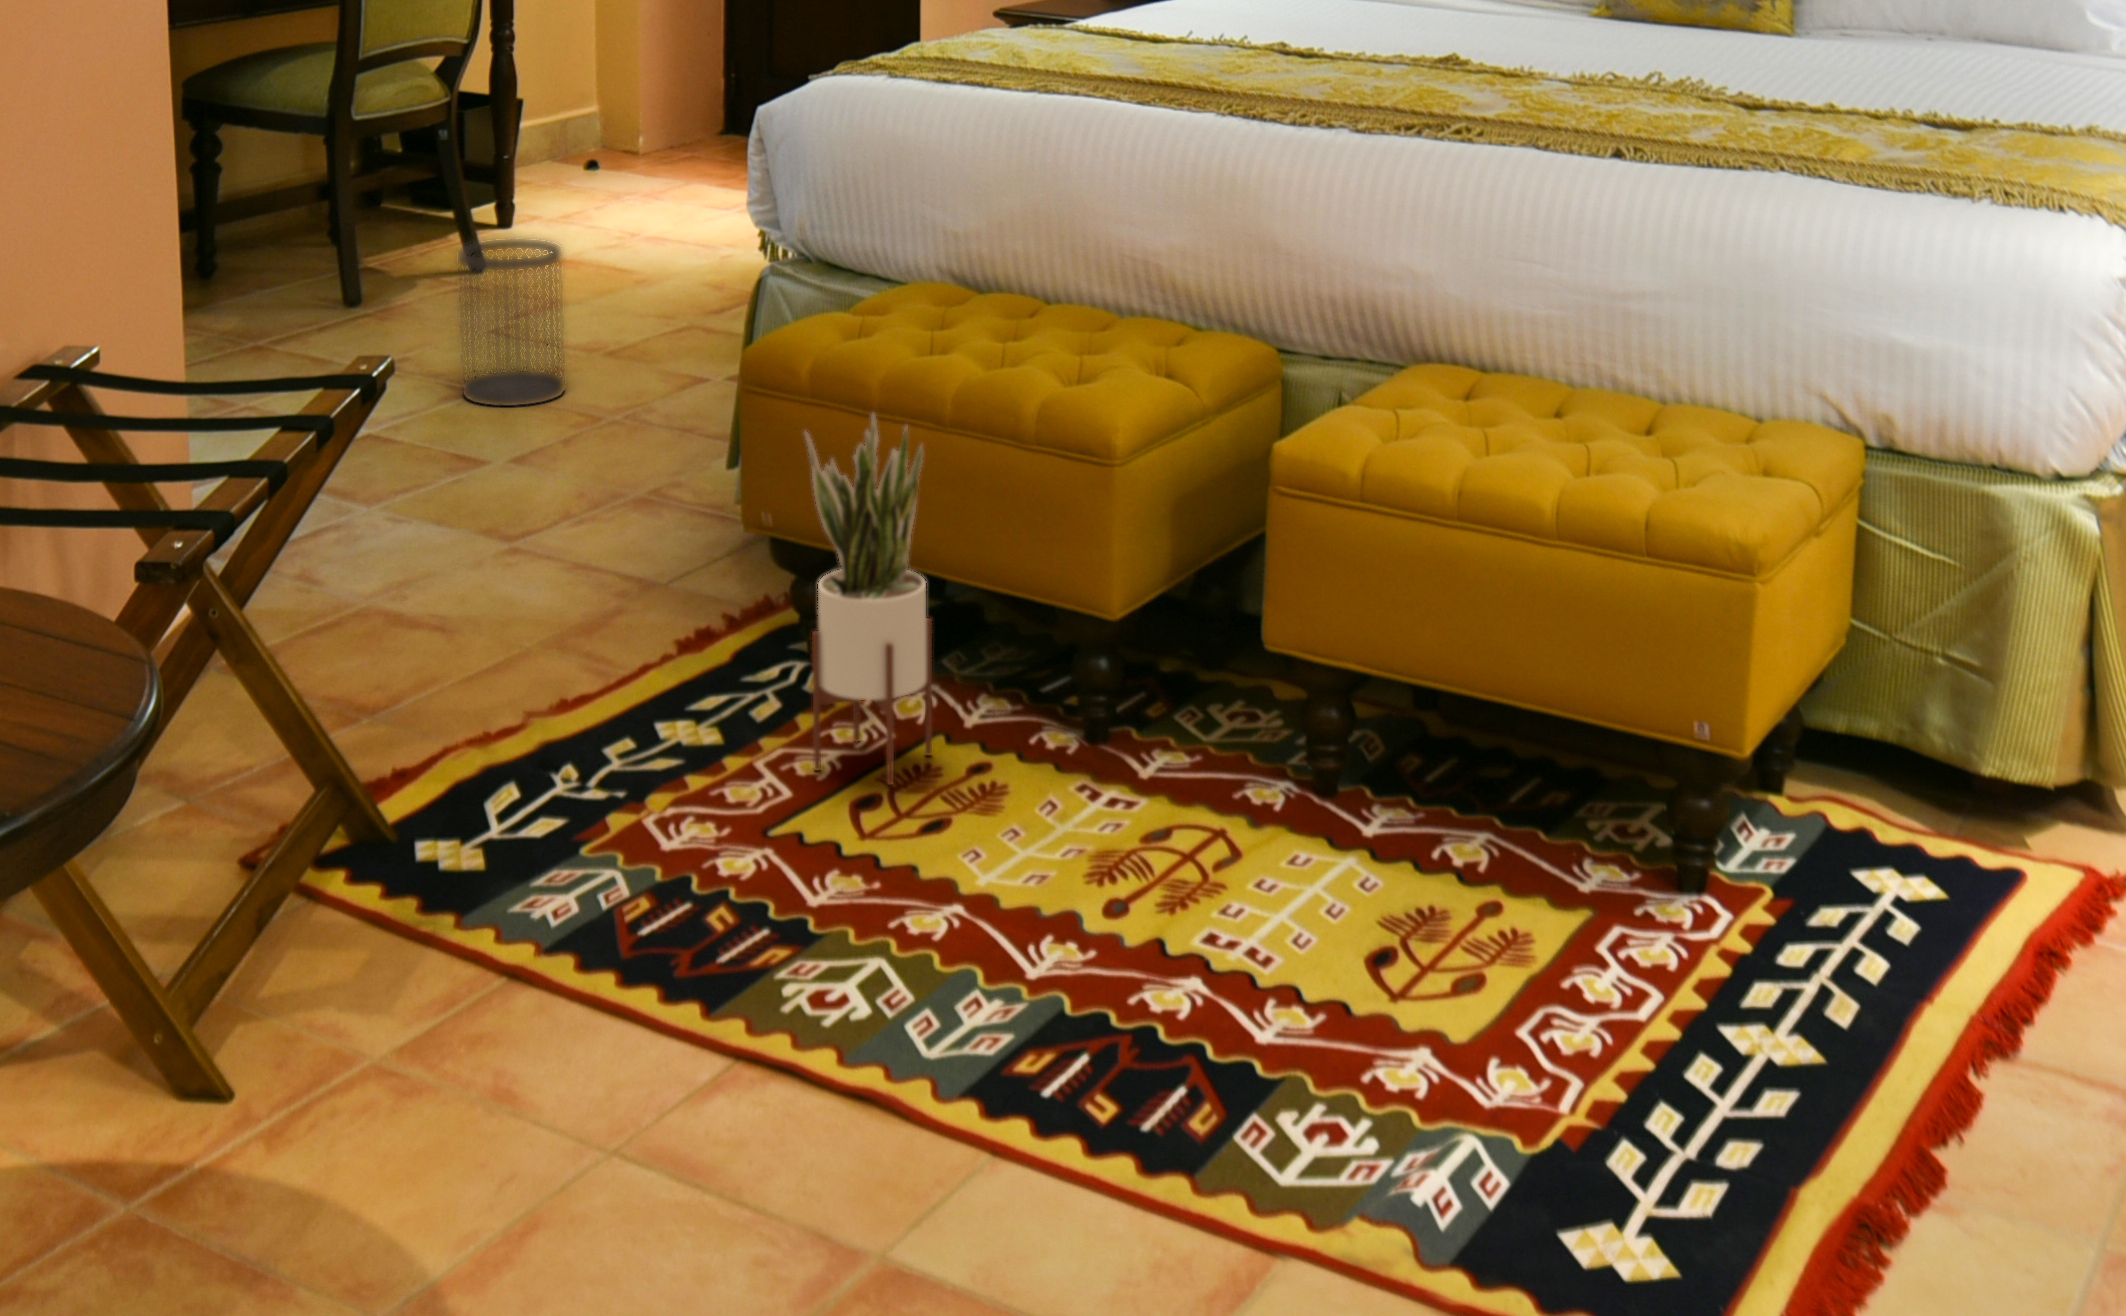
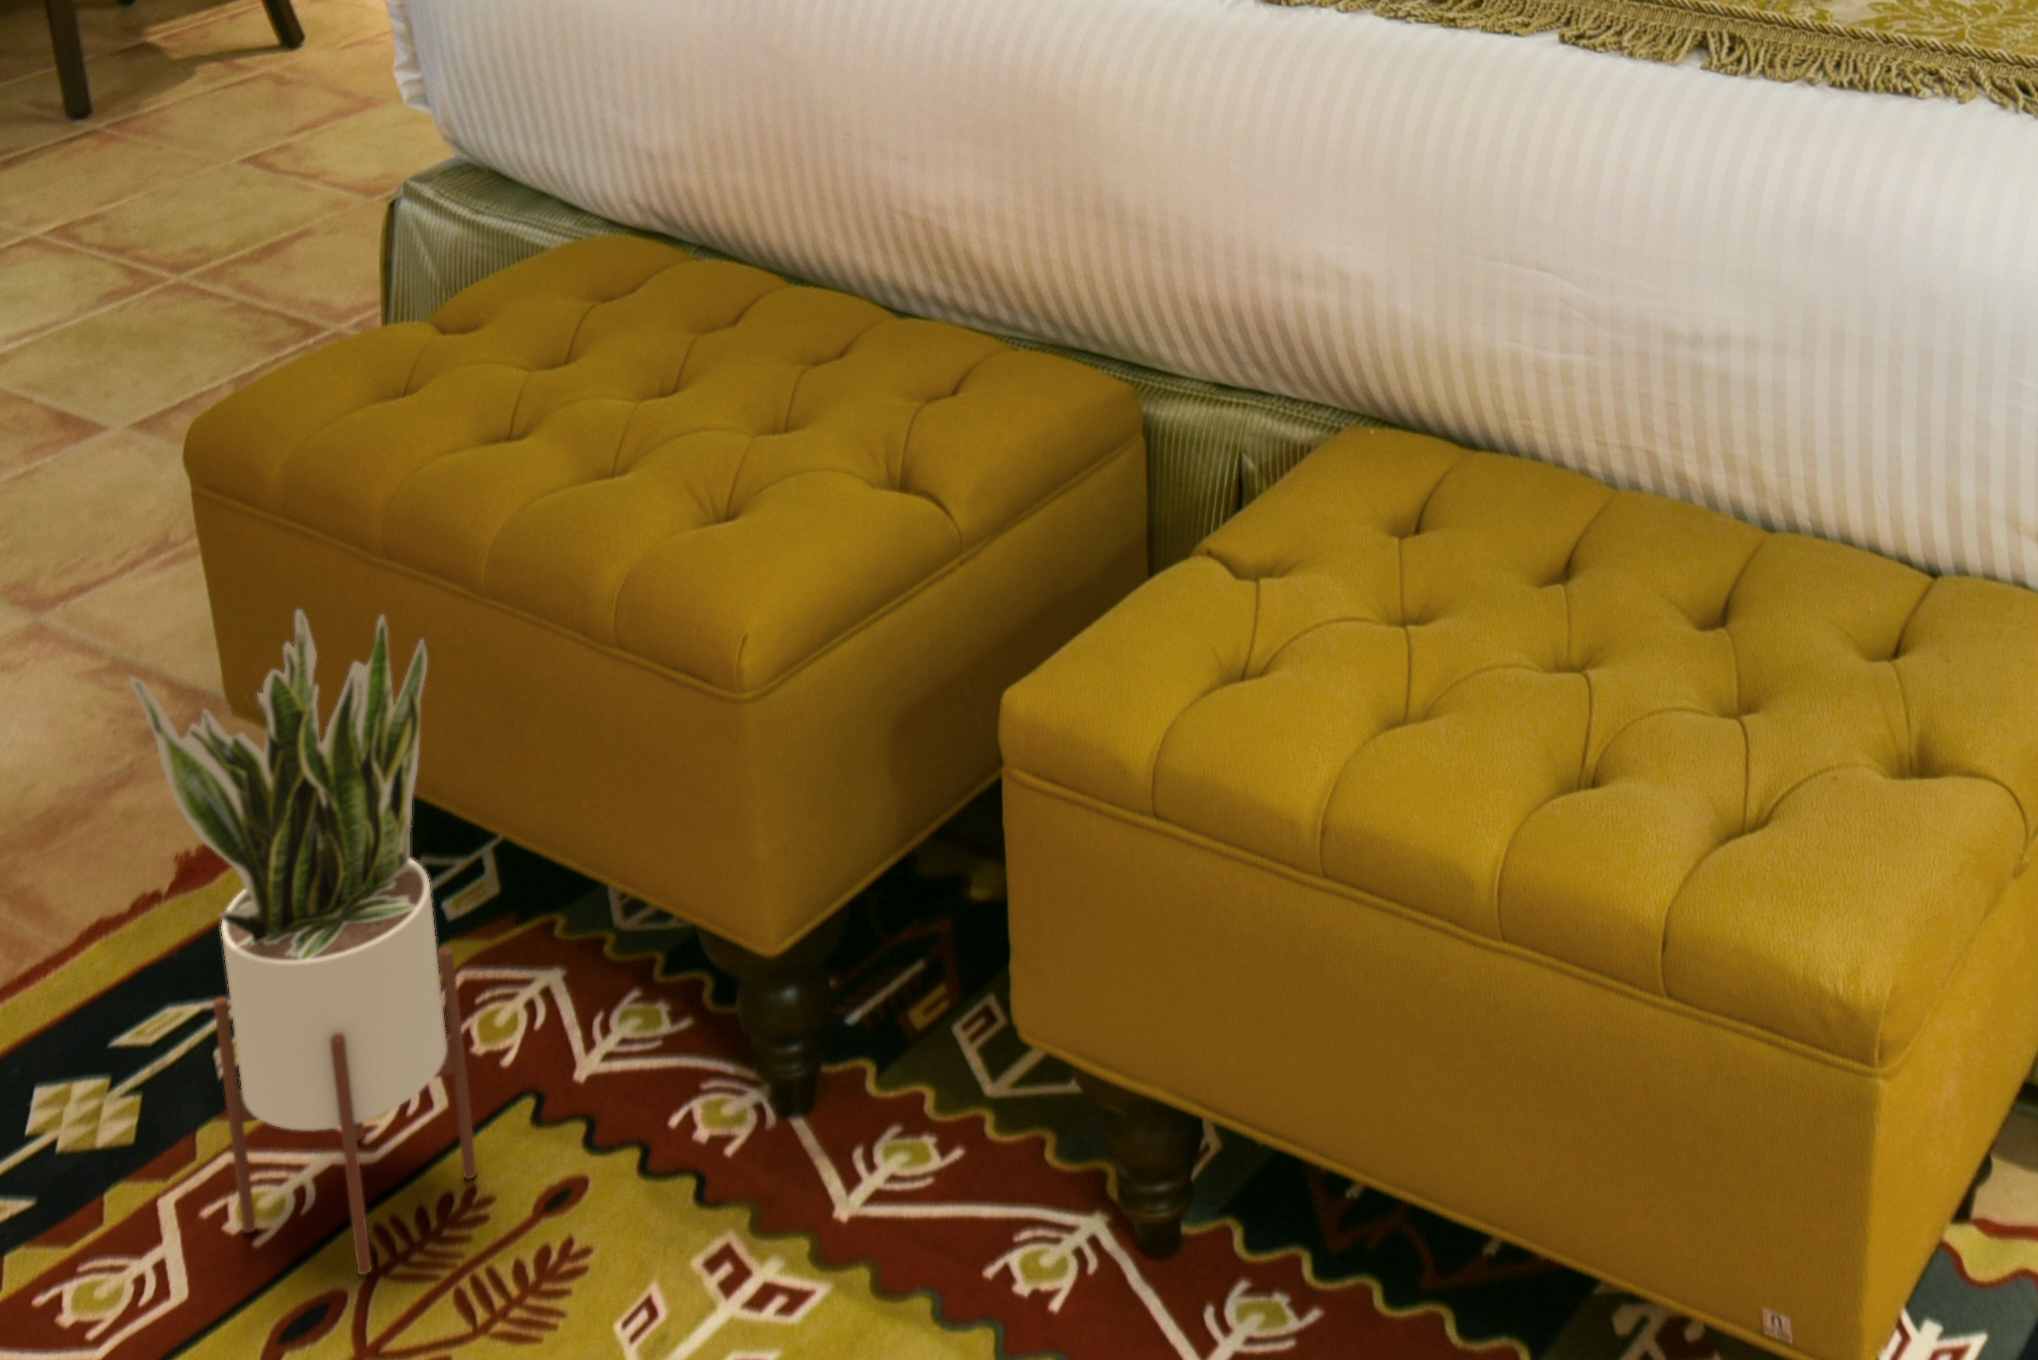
wastebasket: present [458,239,565,406] -> none [89,50,276,307]

